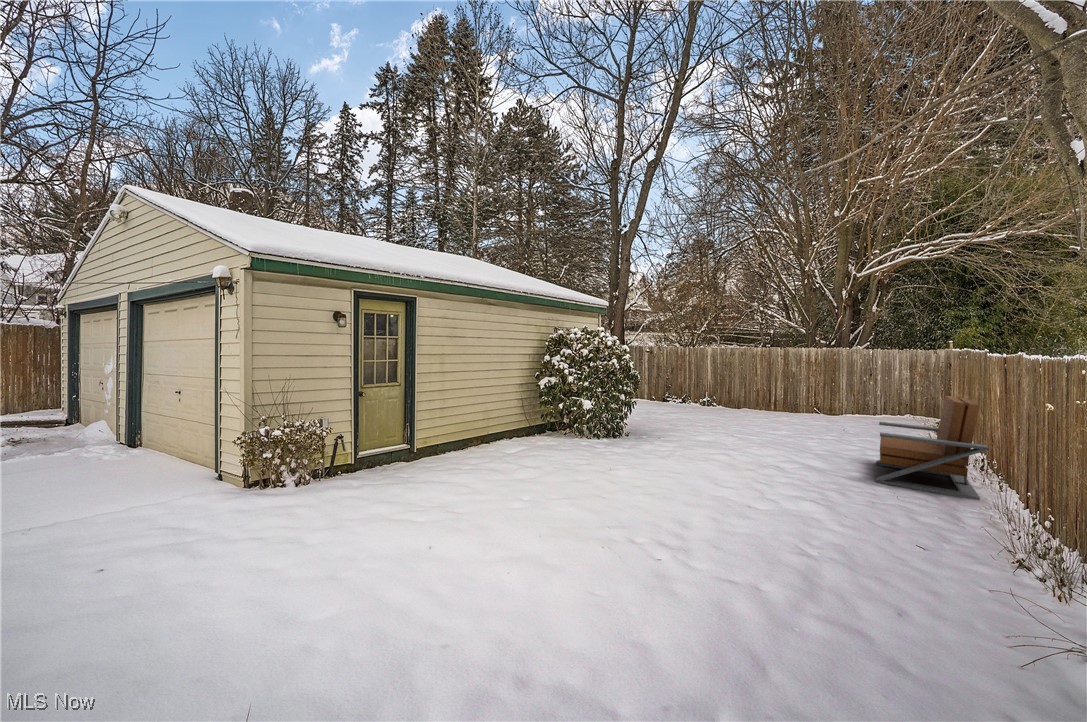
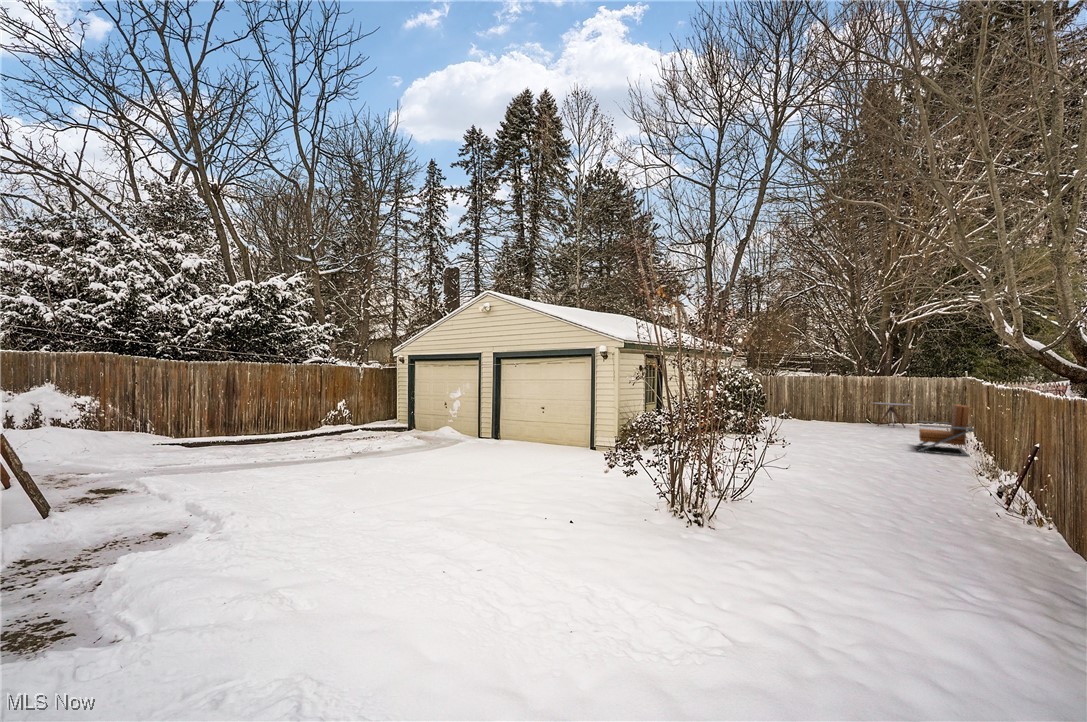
round table: none [818,384,874,420] -> present [872,403,912,427]

